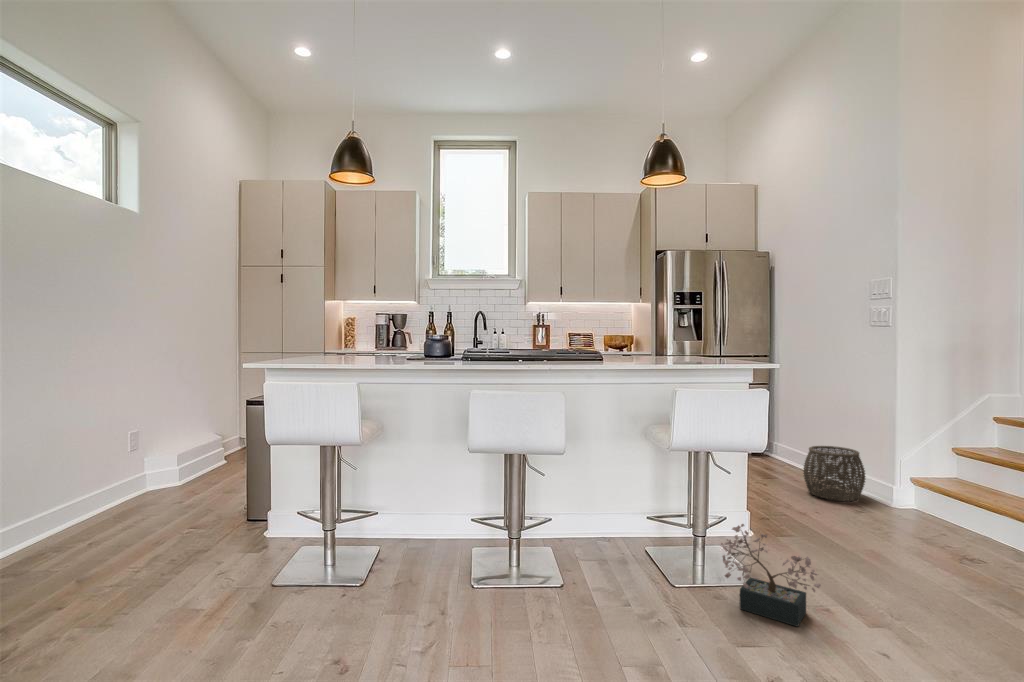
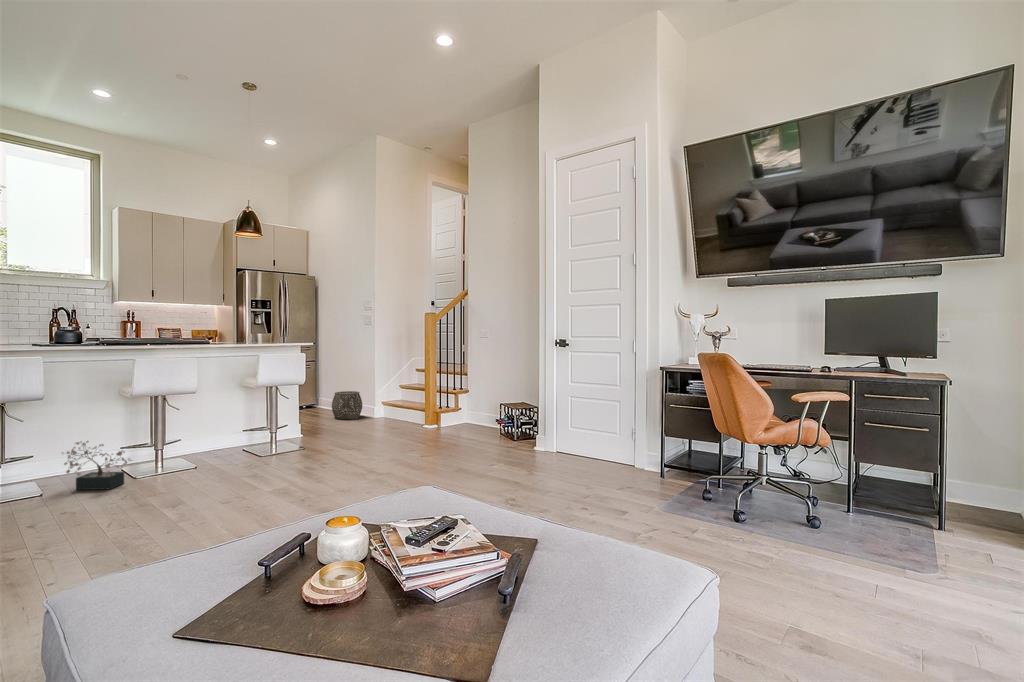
decorative plant: present [721,524,821,626] -> present [62,441,131,490]

